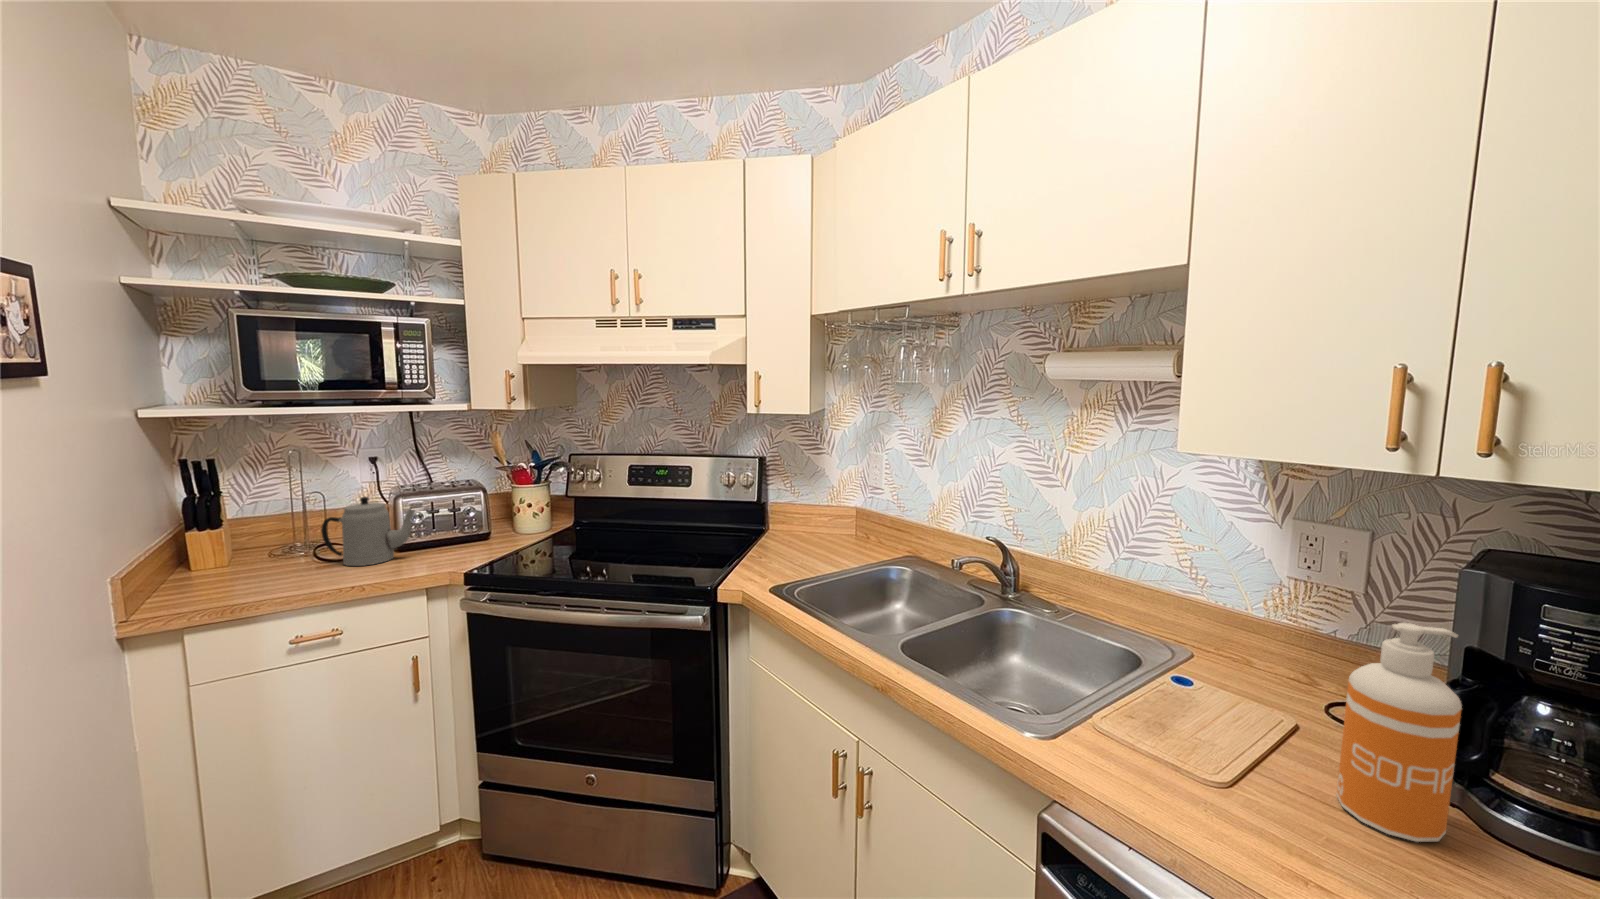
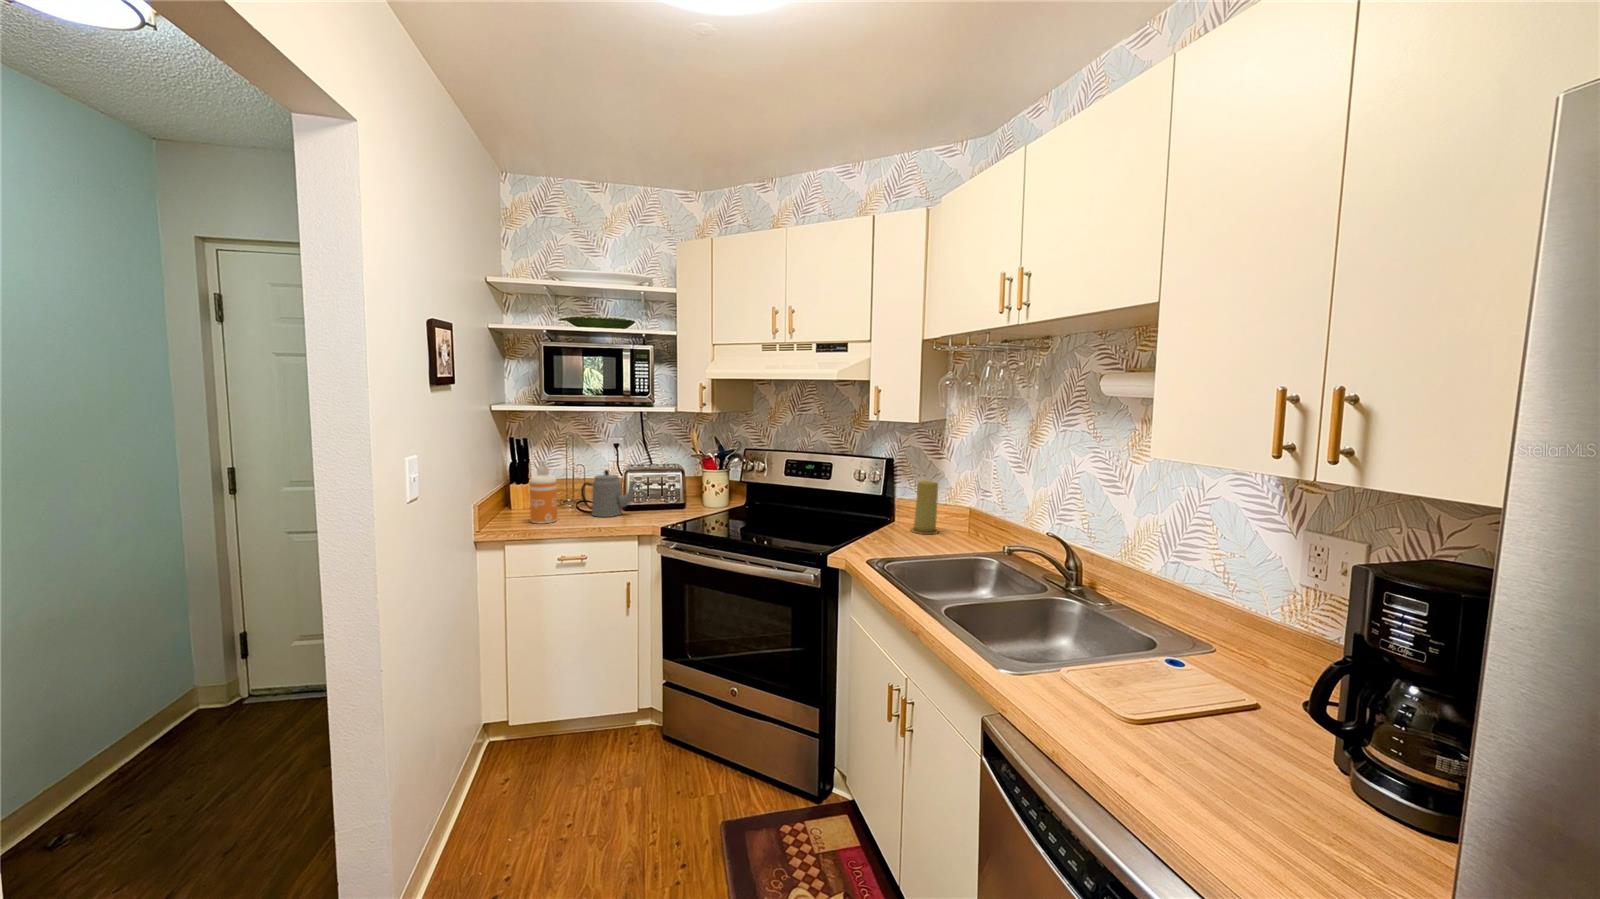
candle: none [793,481,827,544] -> present [911,480,939,534]
soap dispenser: present [1337,623,1462,842] -> present [530,460,557,523]

